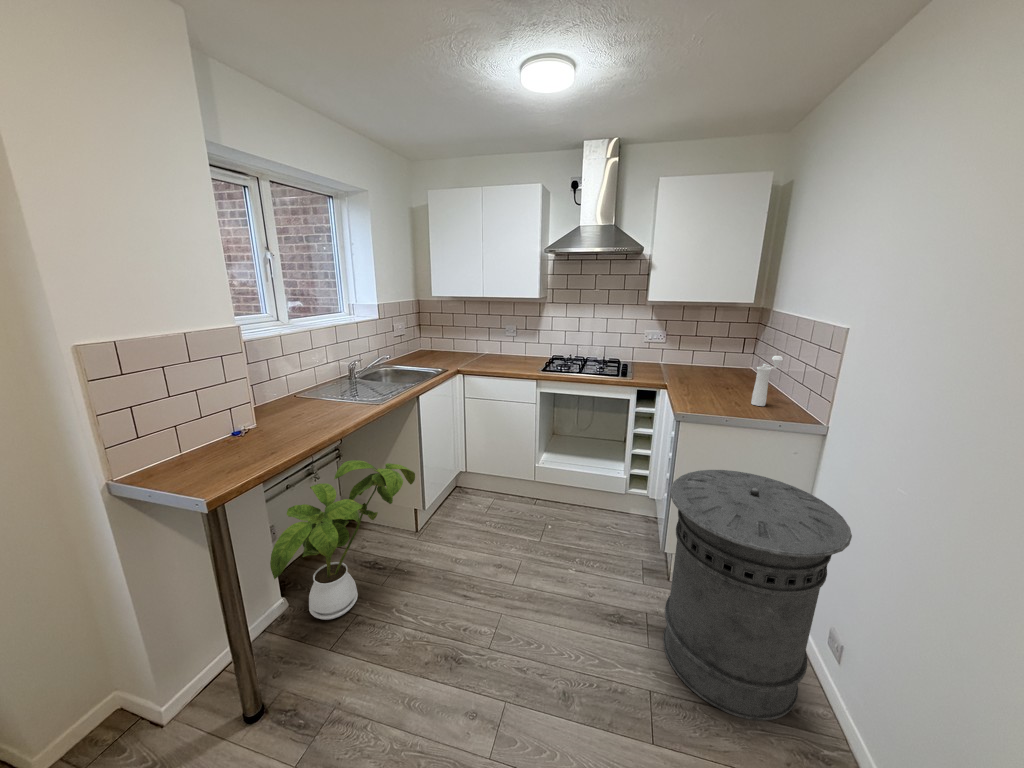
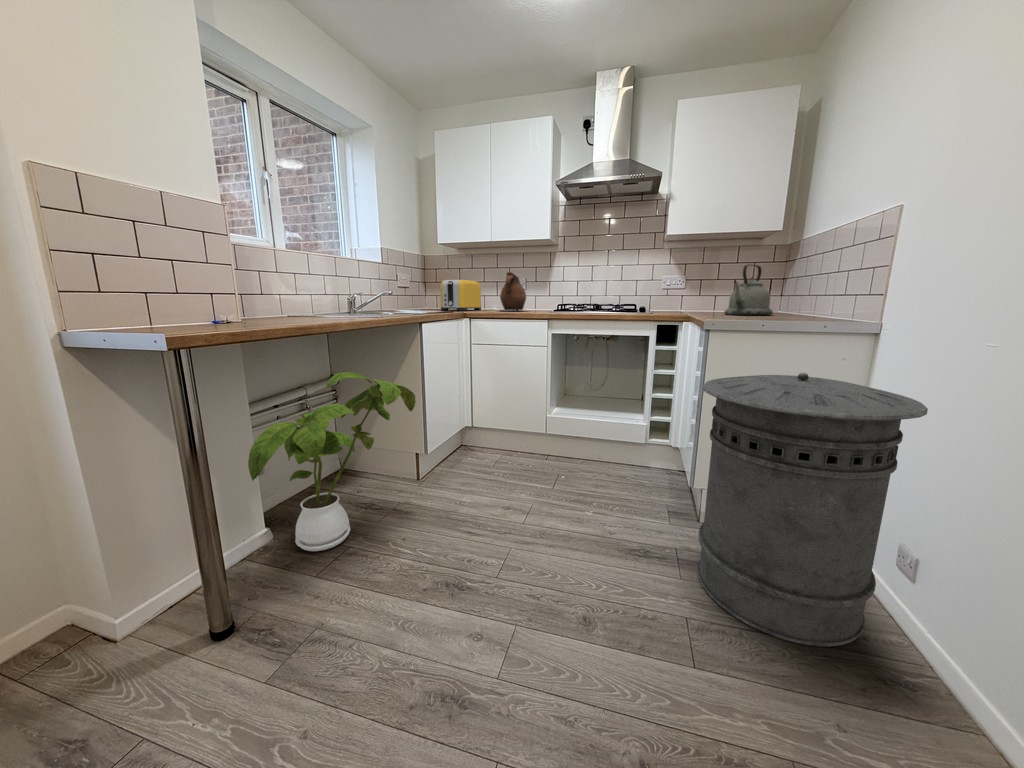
ceramic pitcher: none [488,326,521,362] -> present [500,272,526,311]
toaster: none [435,327,474,360] -> present [440,280,481,311]
kettle: none [699,339,742,388] -> present [724,265,773,315]
pepper mill: present [751,356,783,406] -> none [787,265,821,318]

